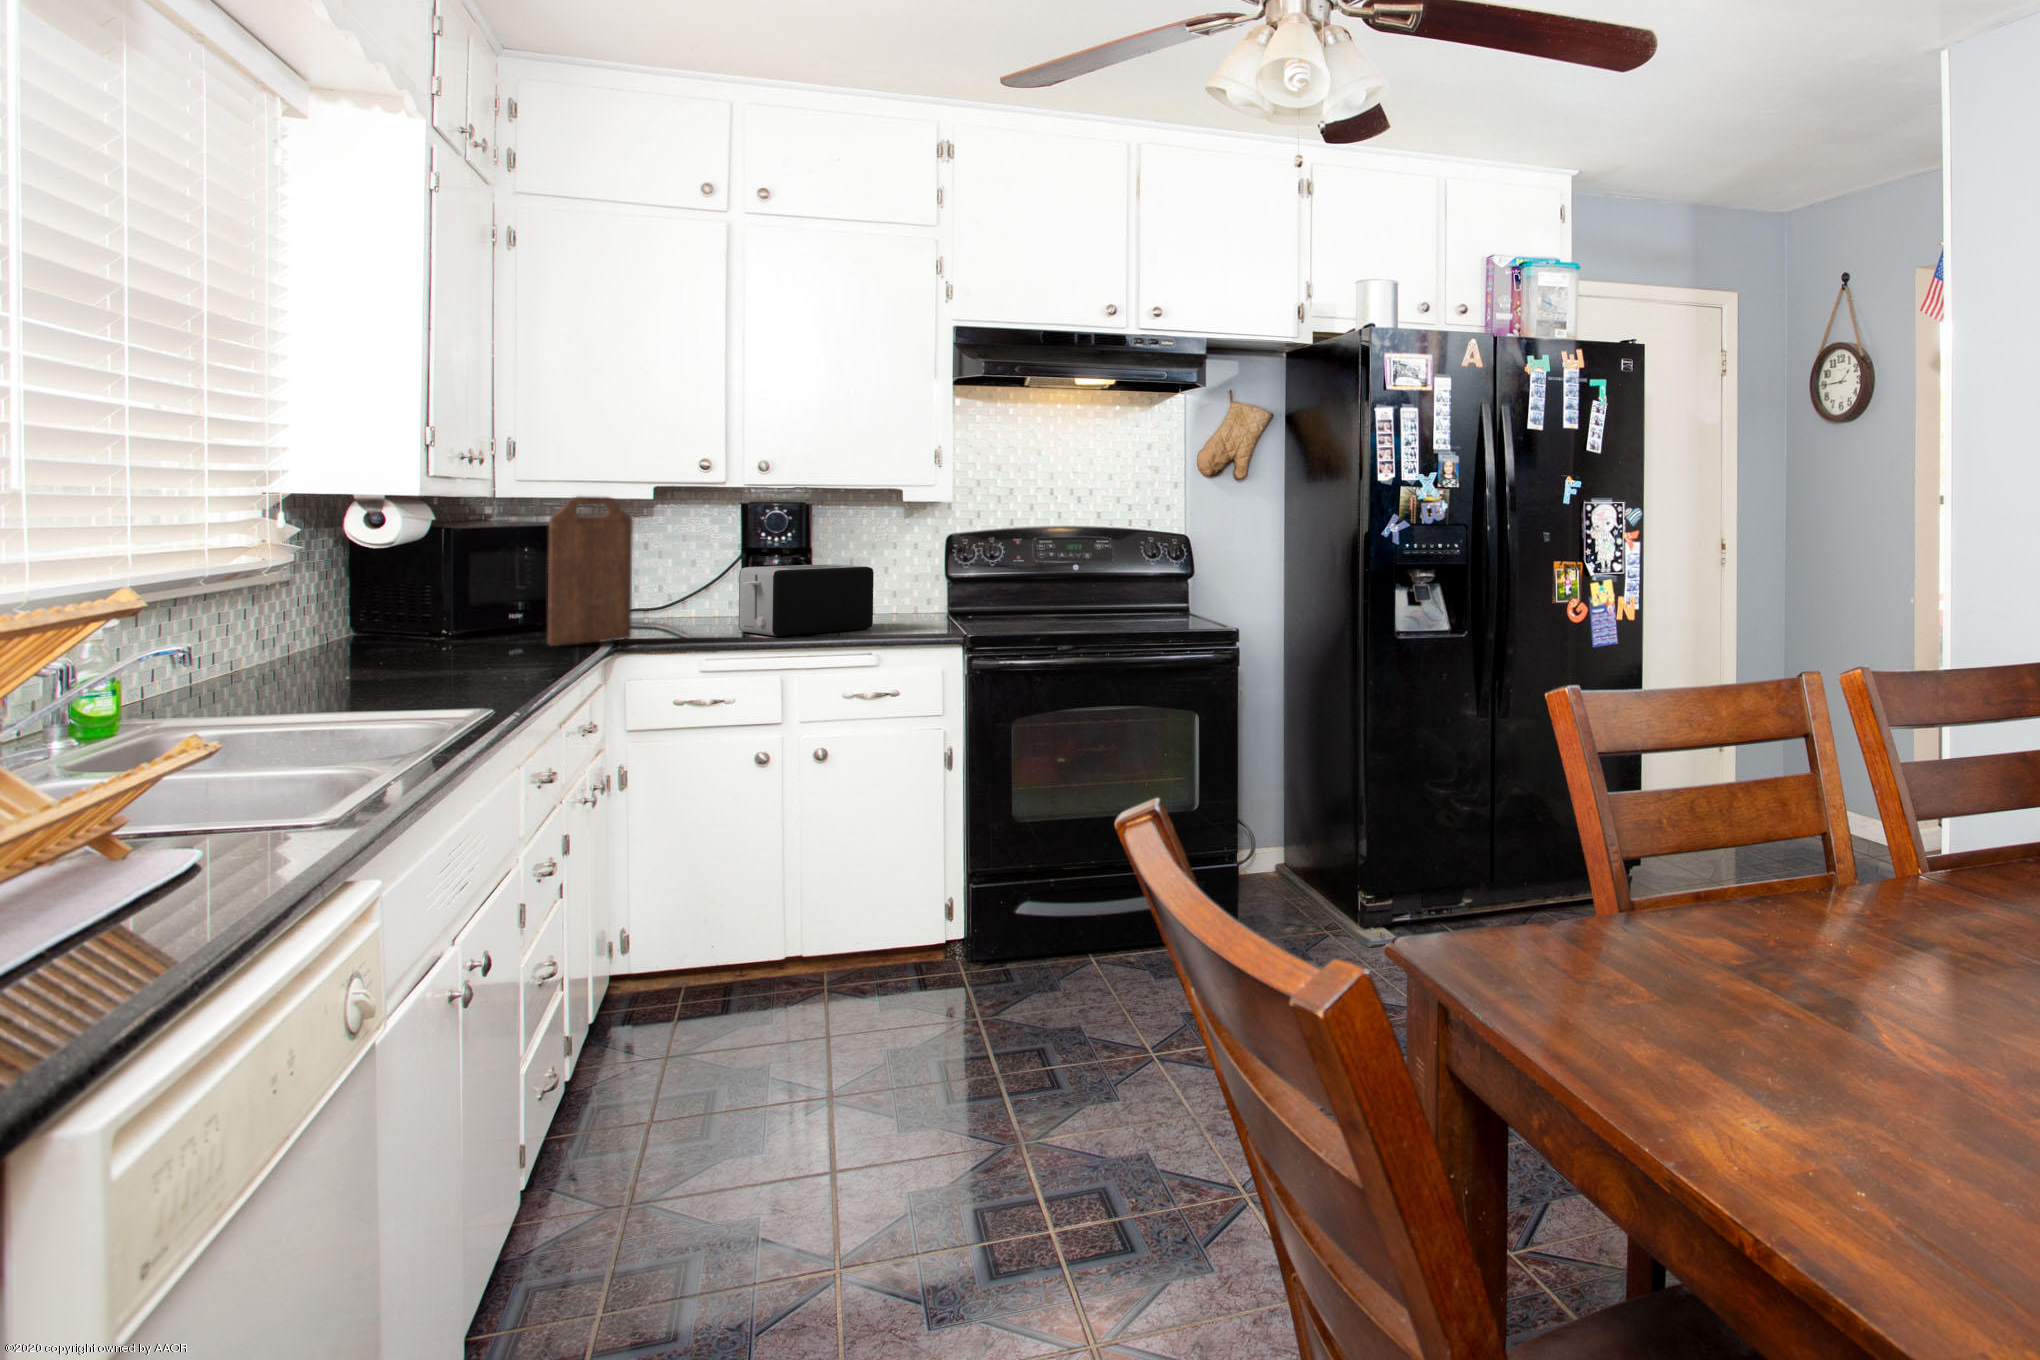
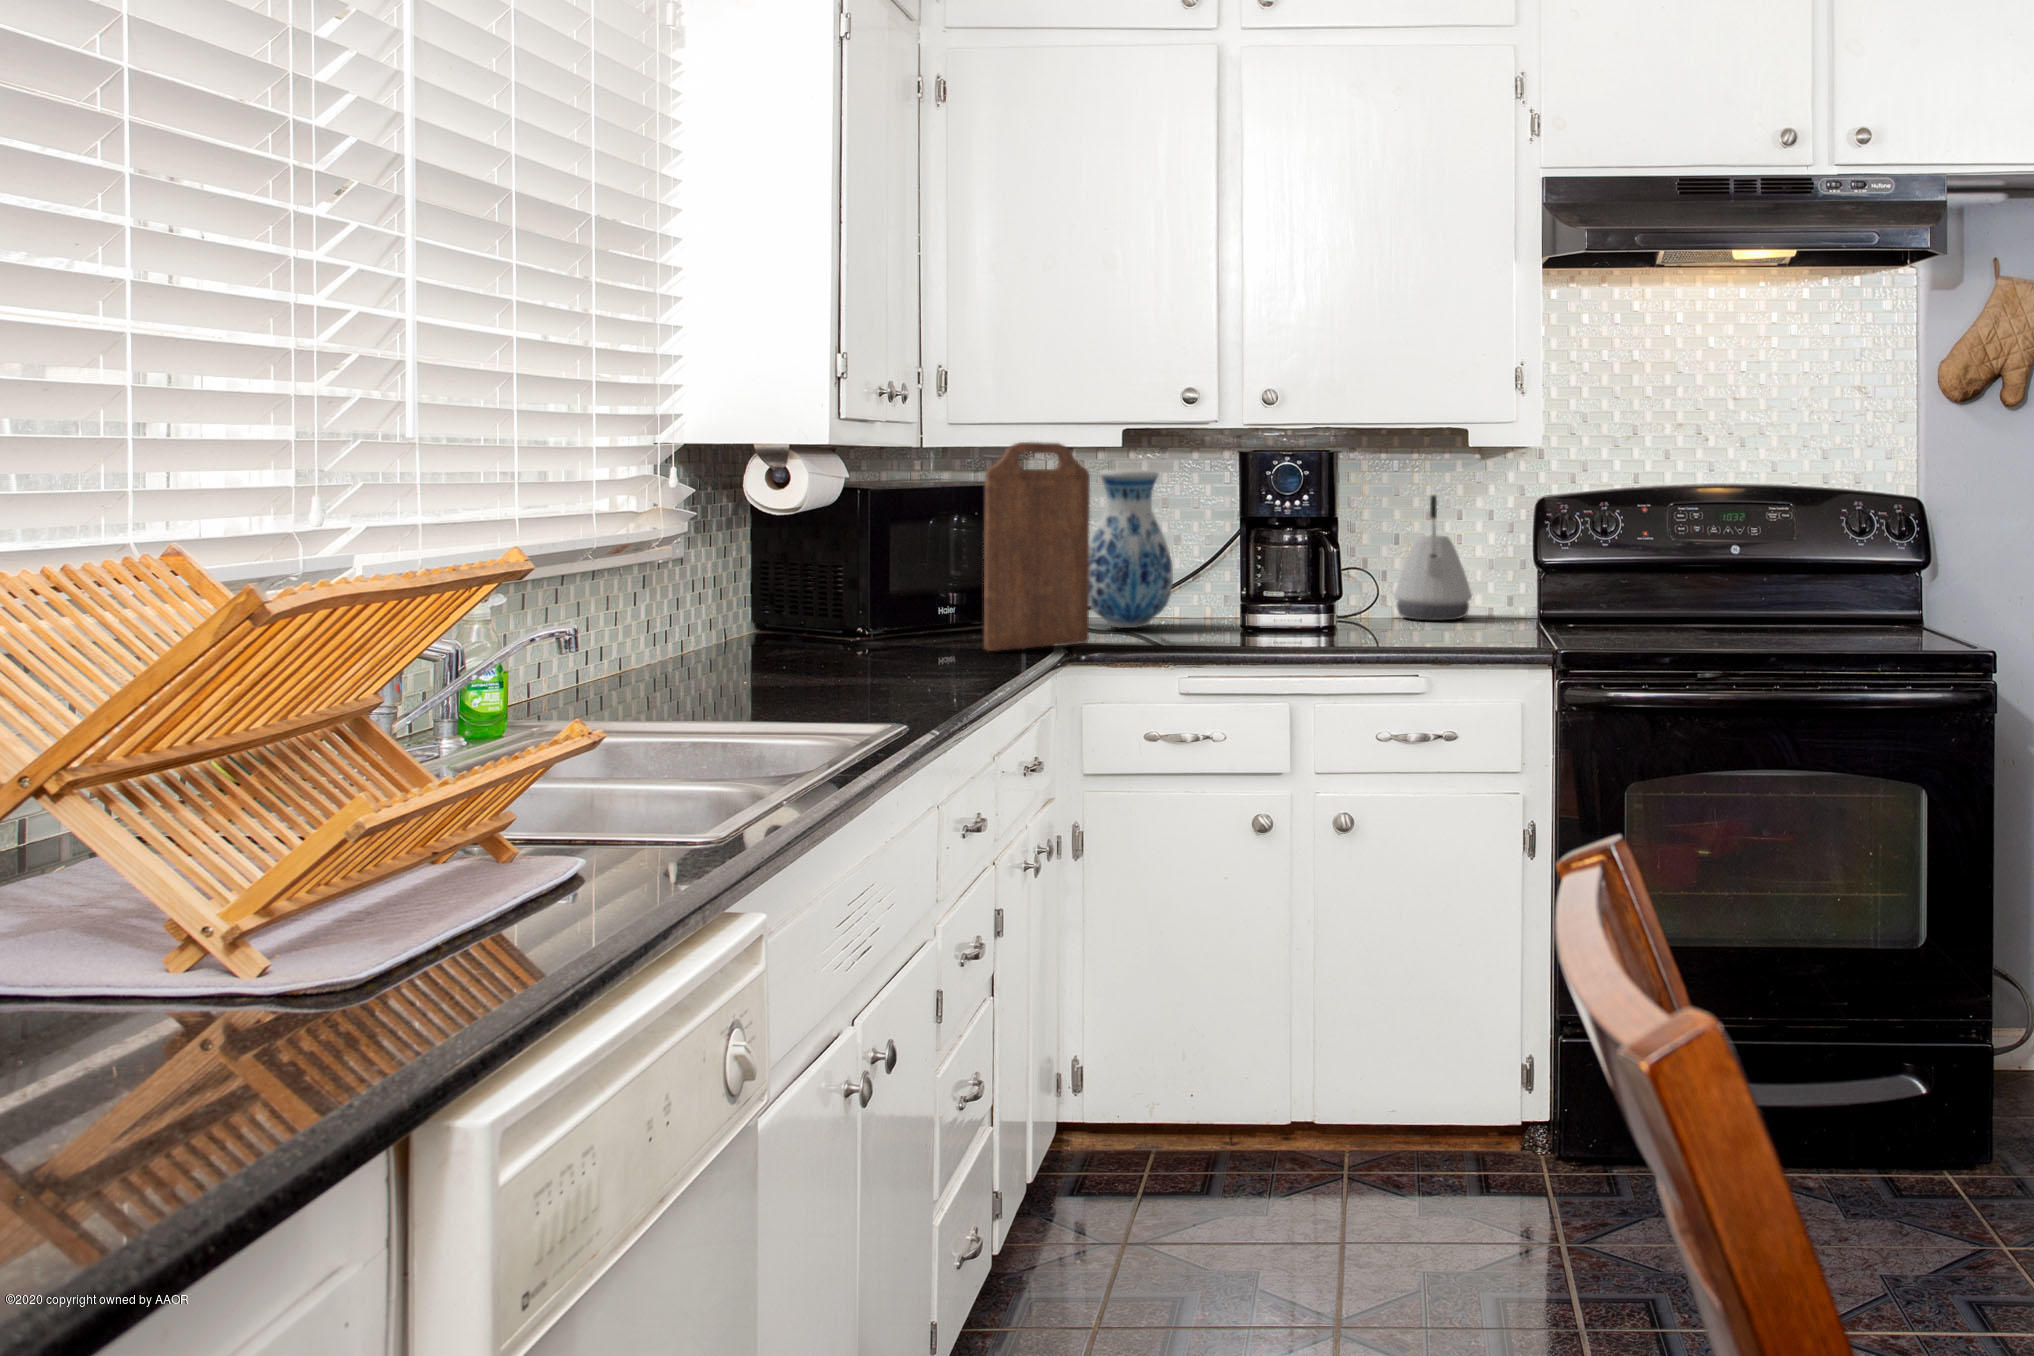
vase: none [625,514,697,628] -> present [1089,470,1173,628]
kettle: none [867,531,924,617] -> present [1394,495,1472,620]
toaster: present [739,564,874,636] -> none [1226,541,1408,646]

